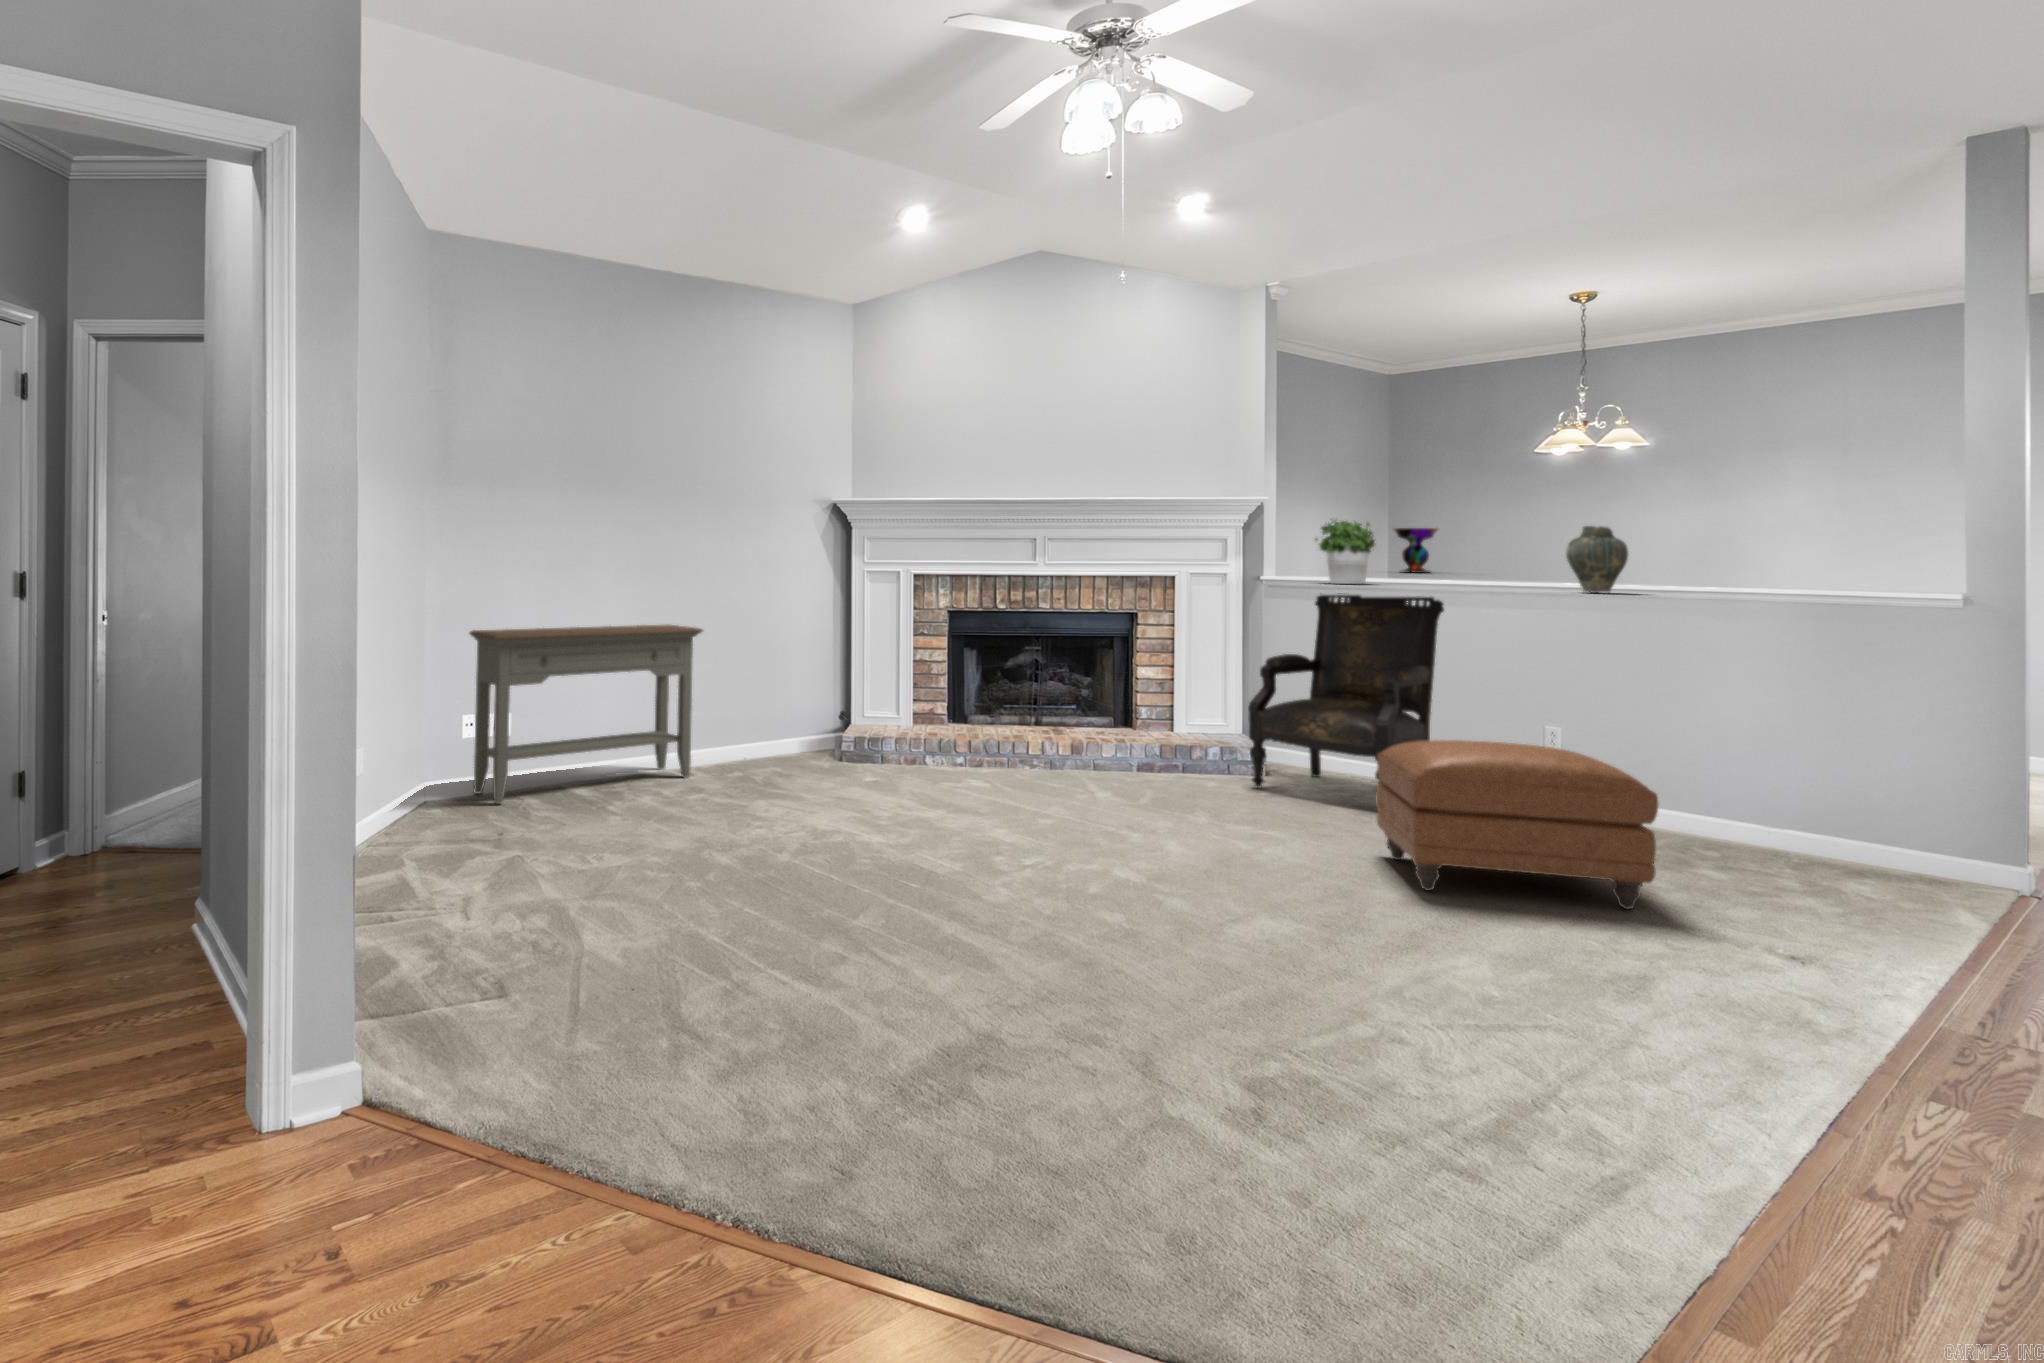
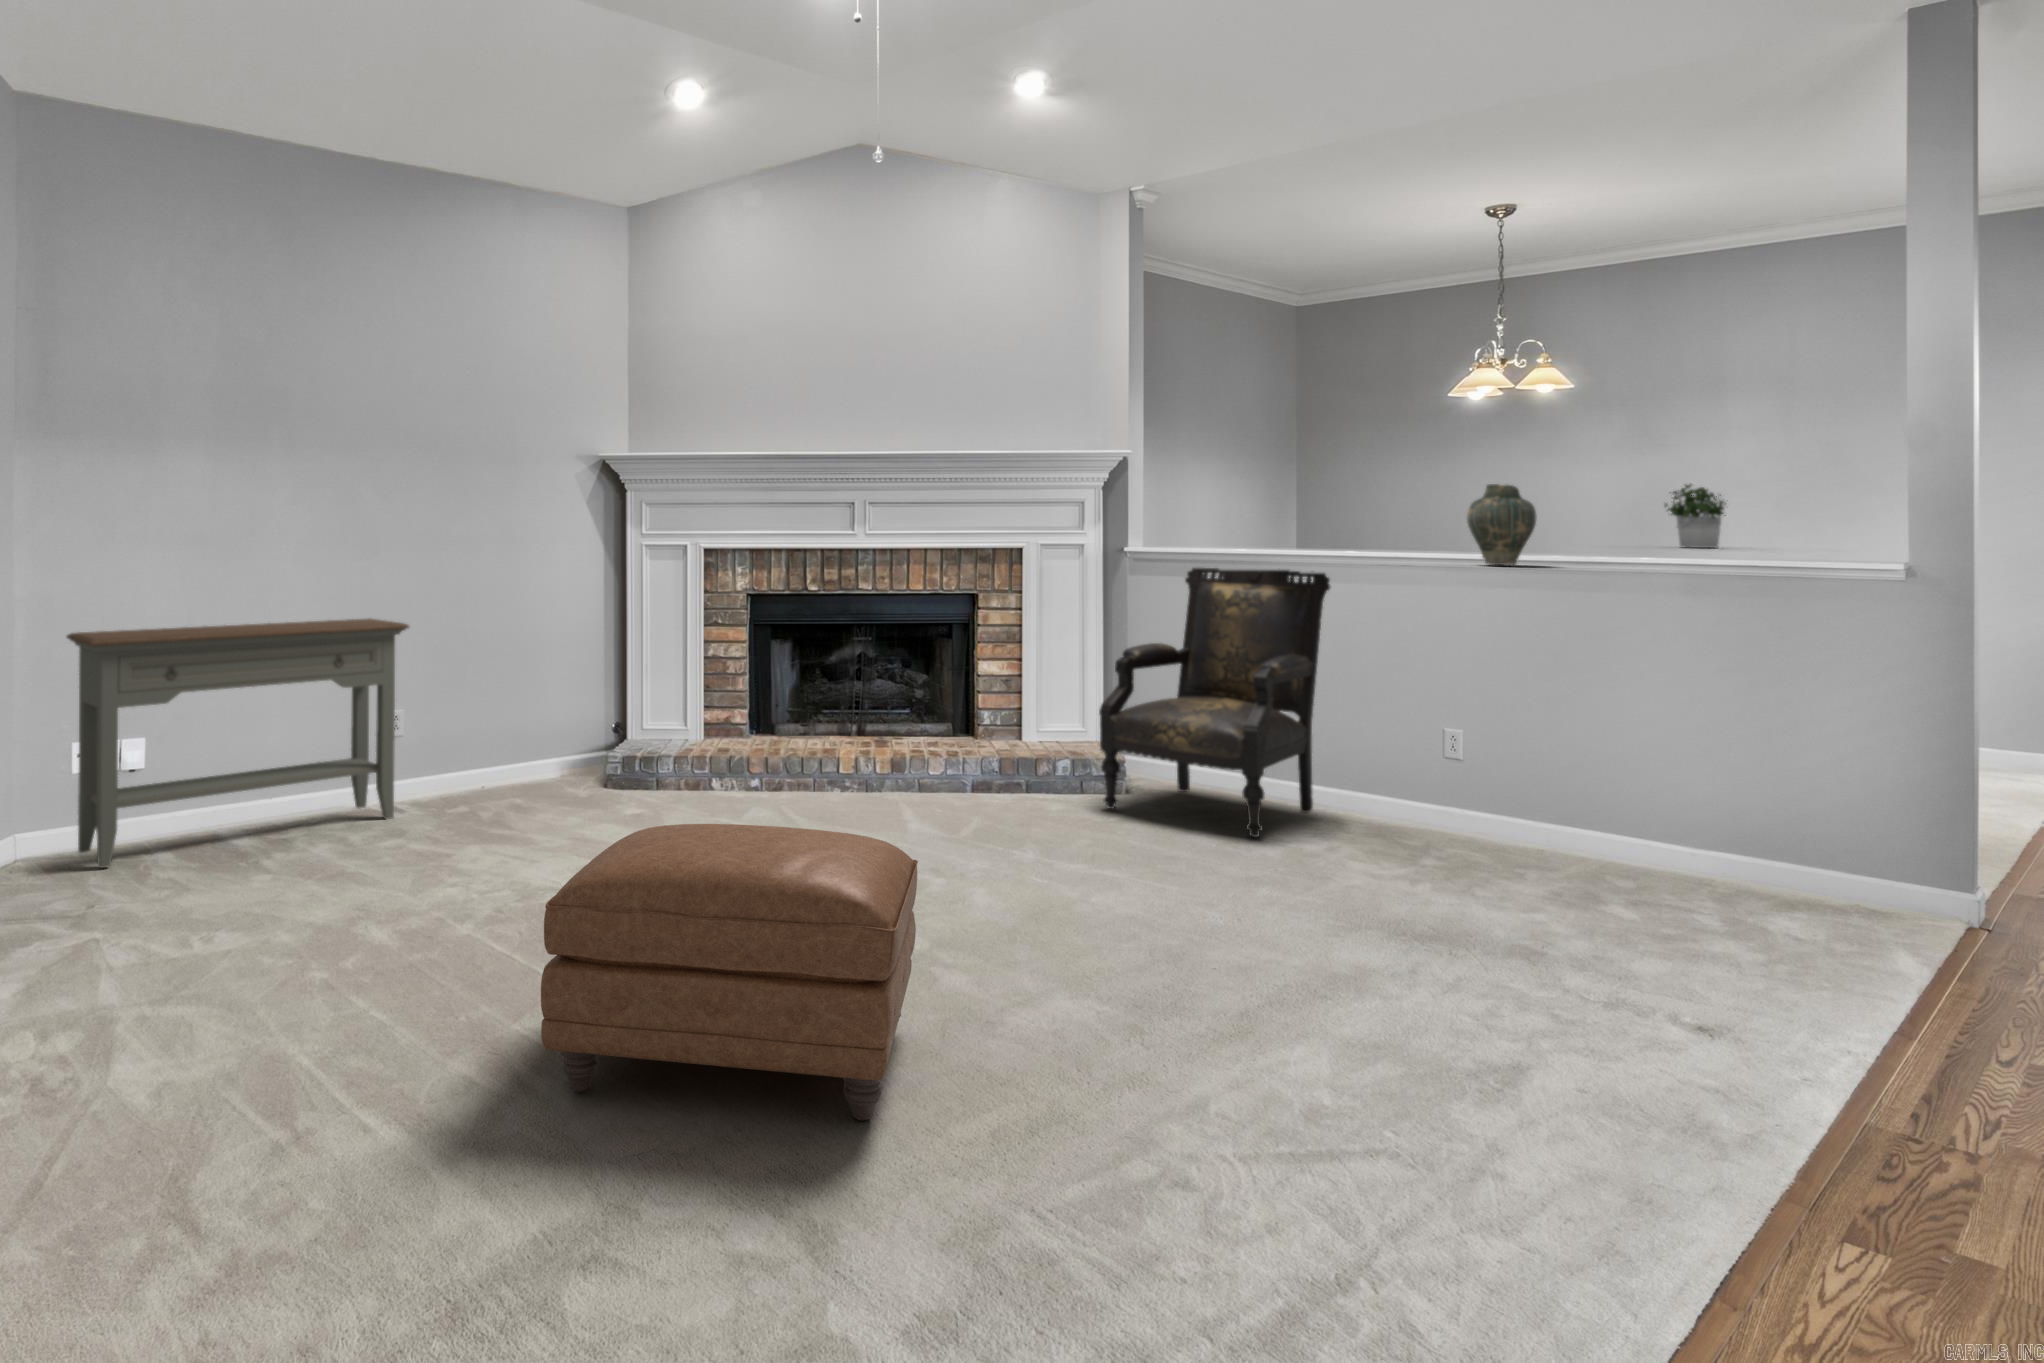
potted plant: present [1316,520,1375,584] -> present [1665,485,1726,548]
decorative bowl: present [1394,528,1438,573] -> none [1297,487,1350,540]
ottoman: present [1376,740,1658,909] -> present [541,824,918,1121]

